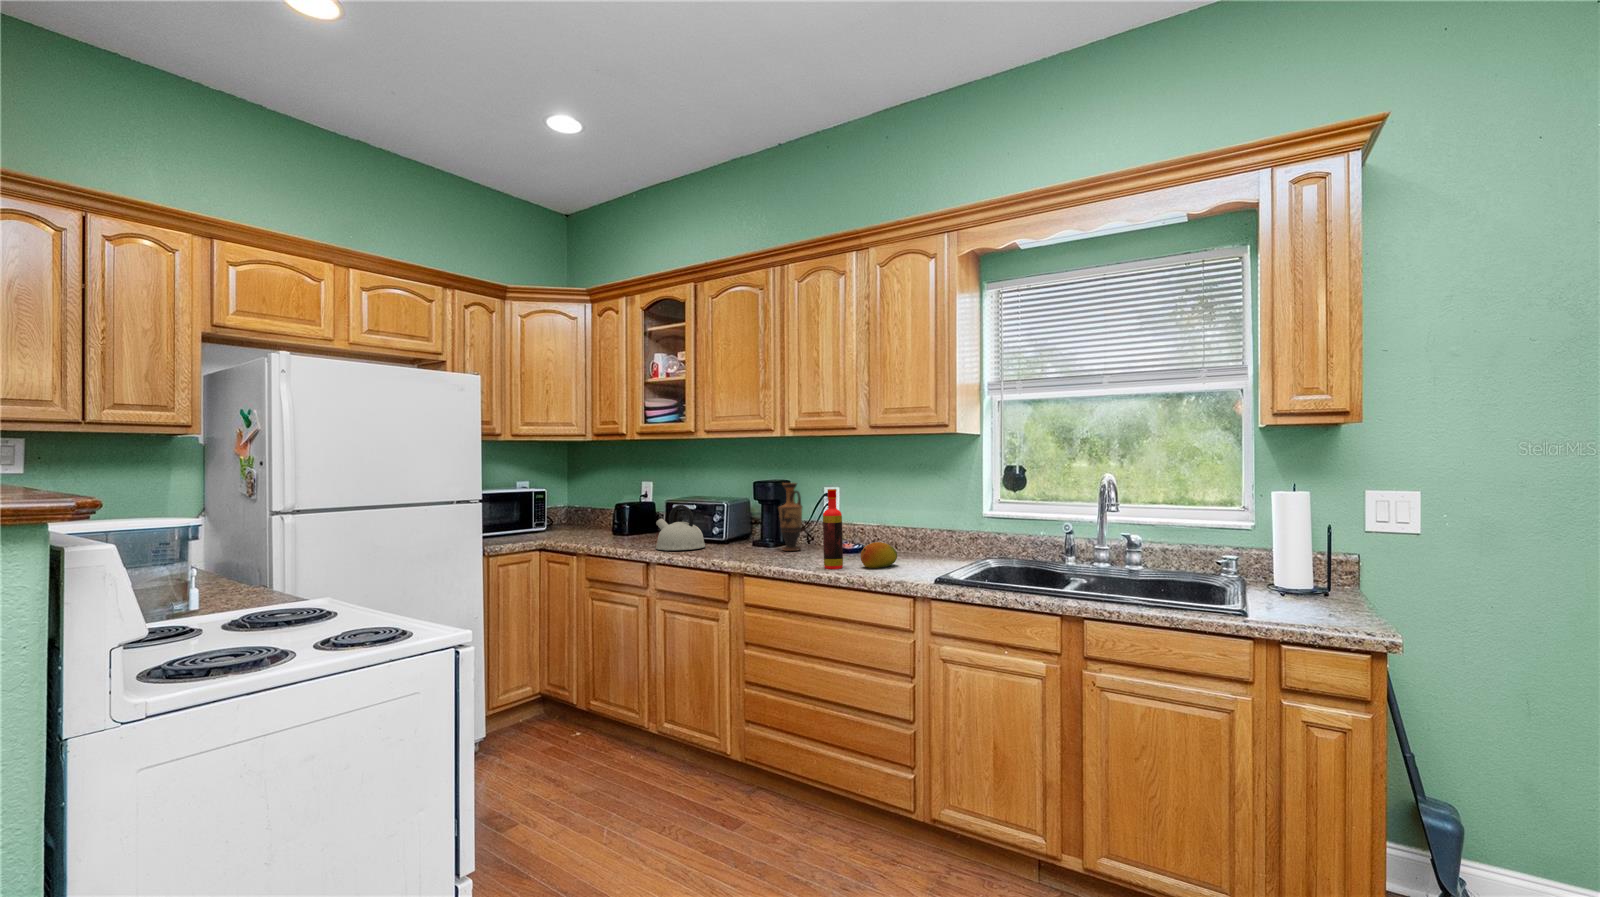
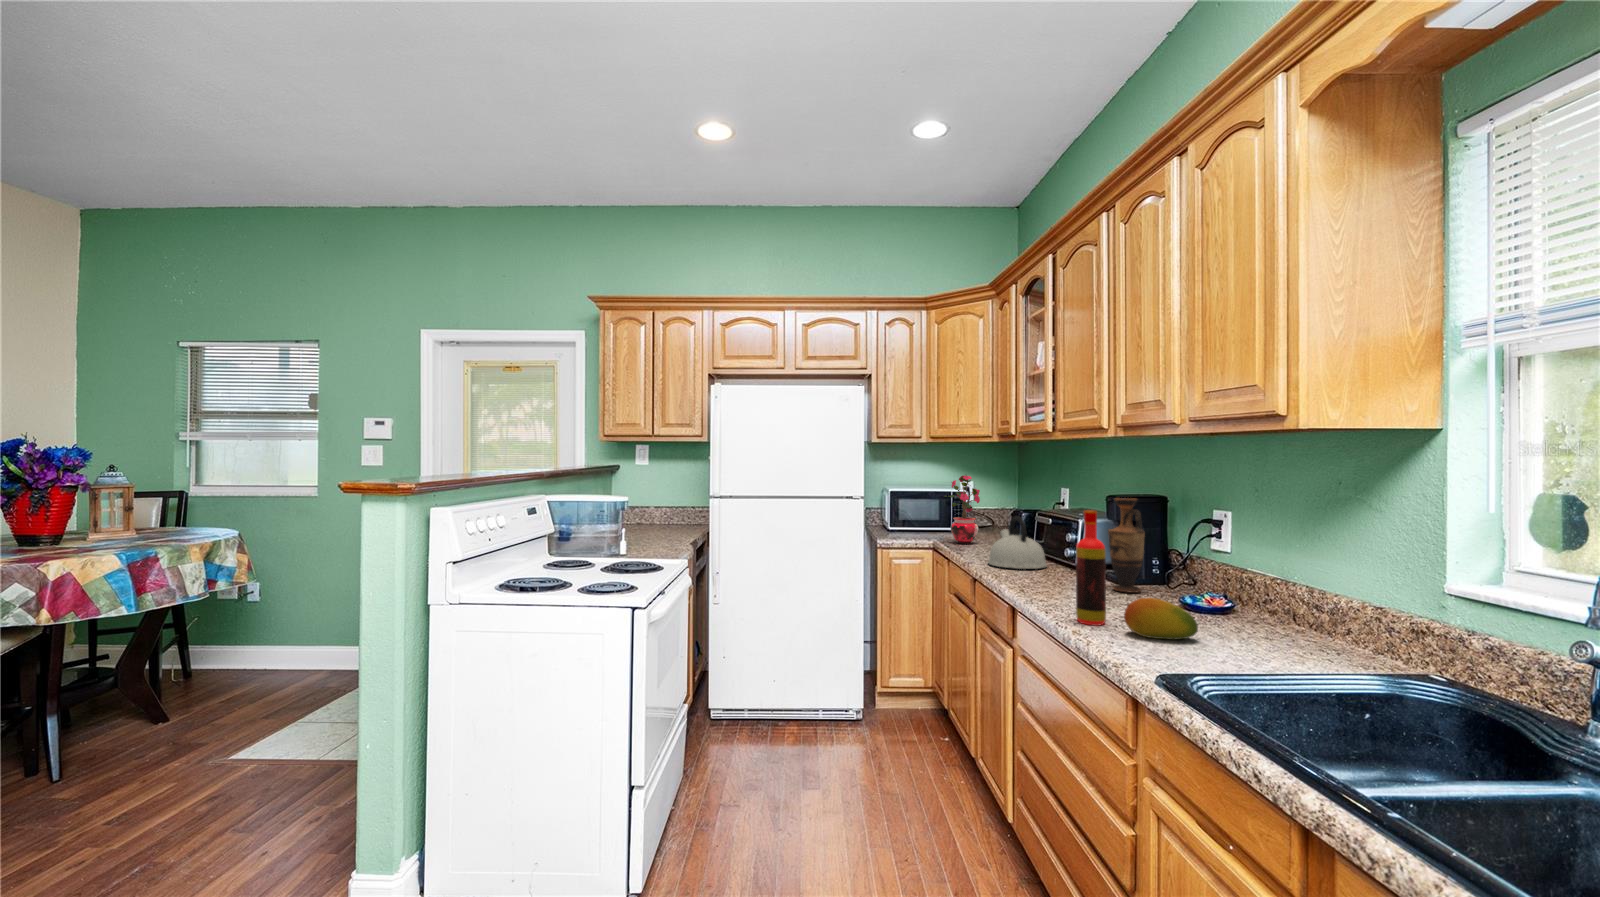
potted plant: none [562,471,598,541] -> present [950,475,980,544]

